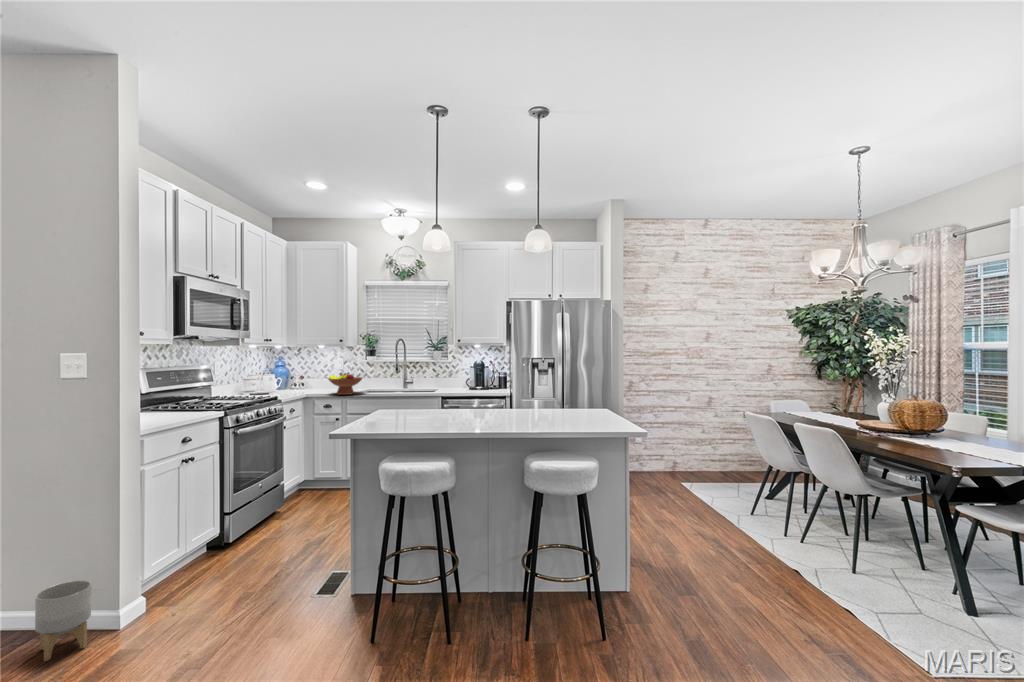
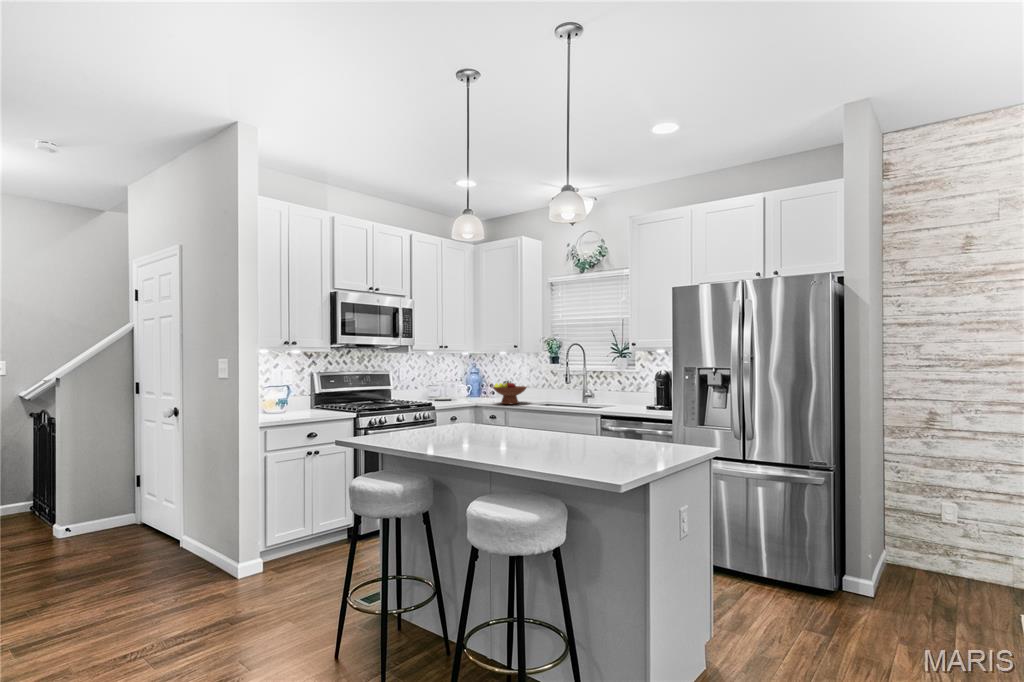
planter: present [35,580,91,661] -> none [180,529,216,582]

